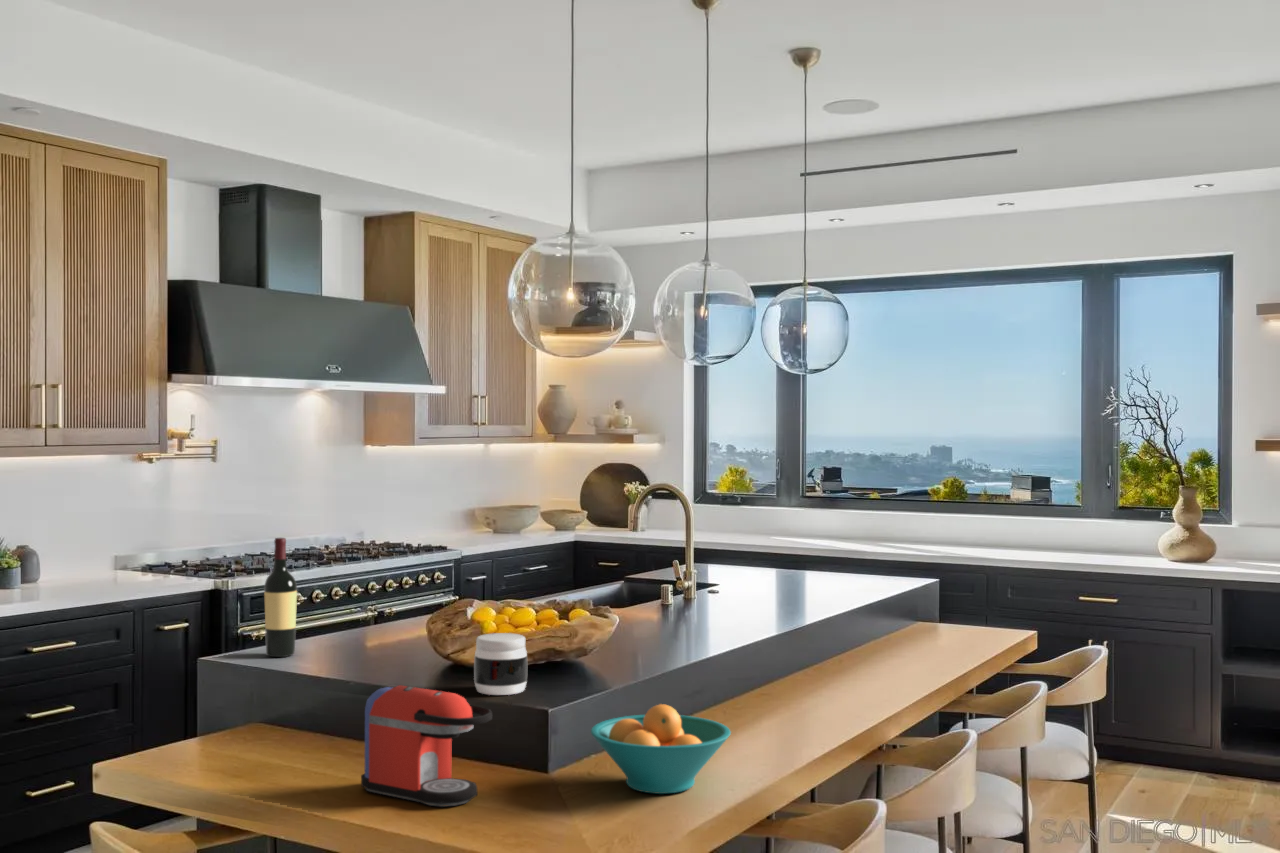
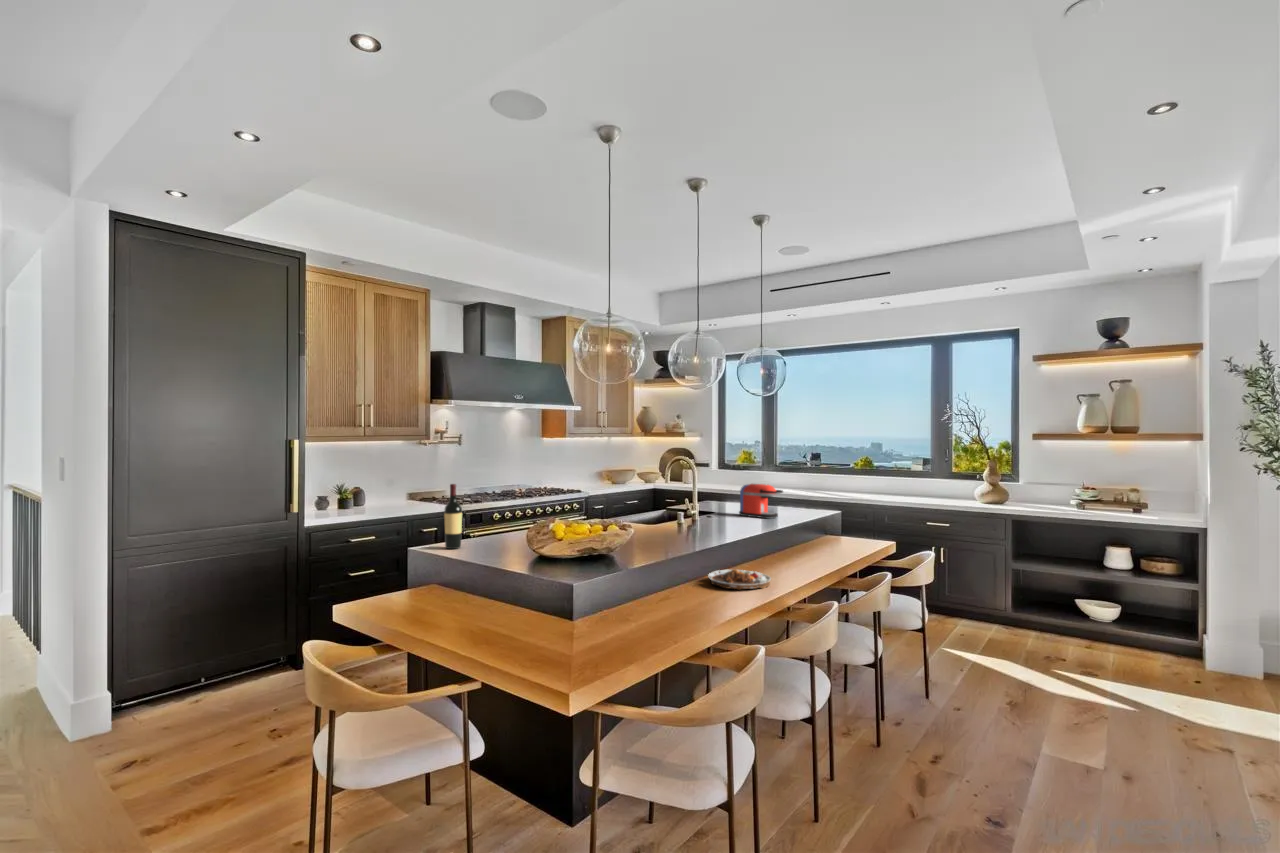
jar: present [474,633,527,695] -> none [543,539,573,574]
plate: none [744,683,853,716] -> present [708,570,771,590]
coffee maker: present [361,685,492,807] -> present [739,484,783,518]
fruit bowl: present [591,704,731,794] -> none [596,583,678,636]

